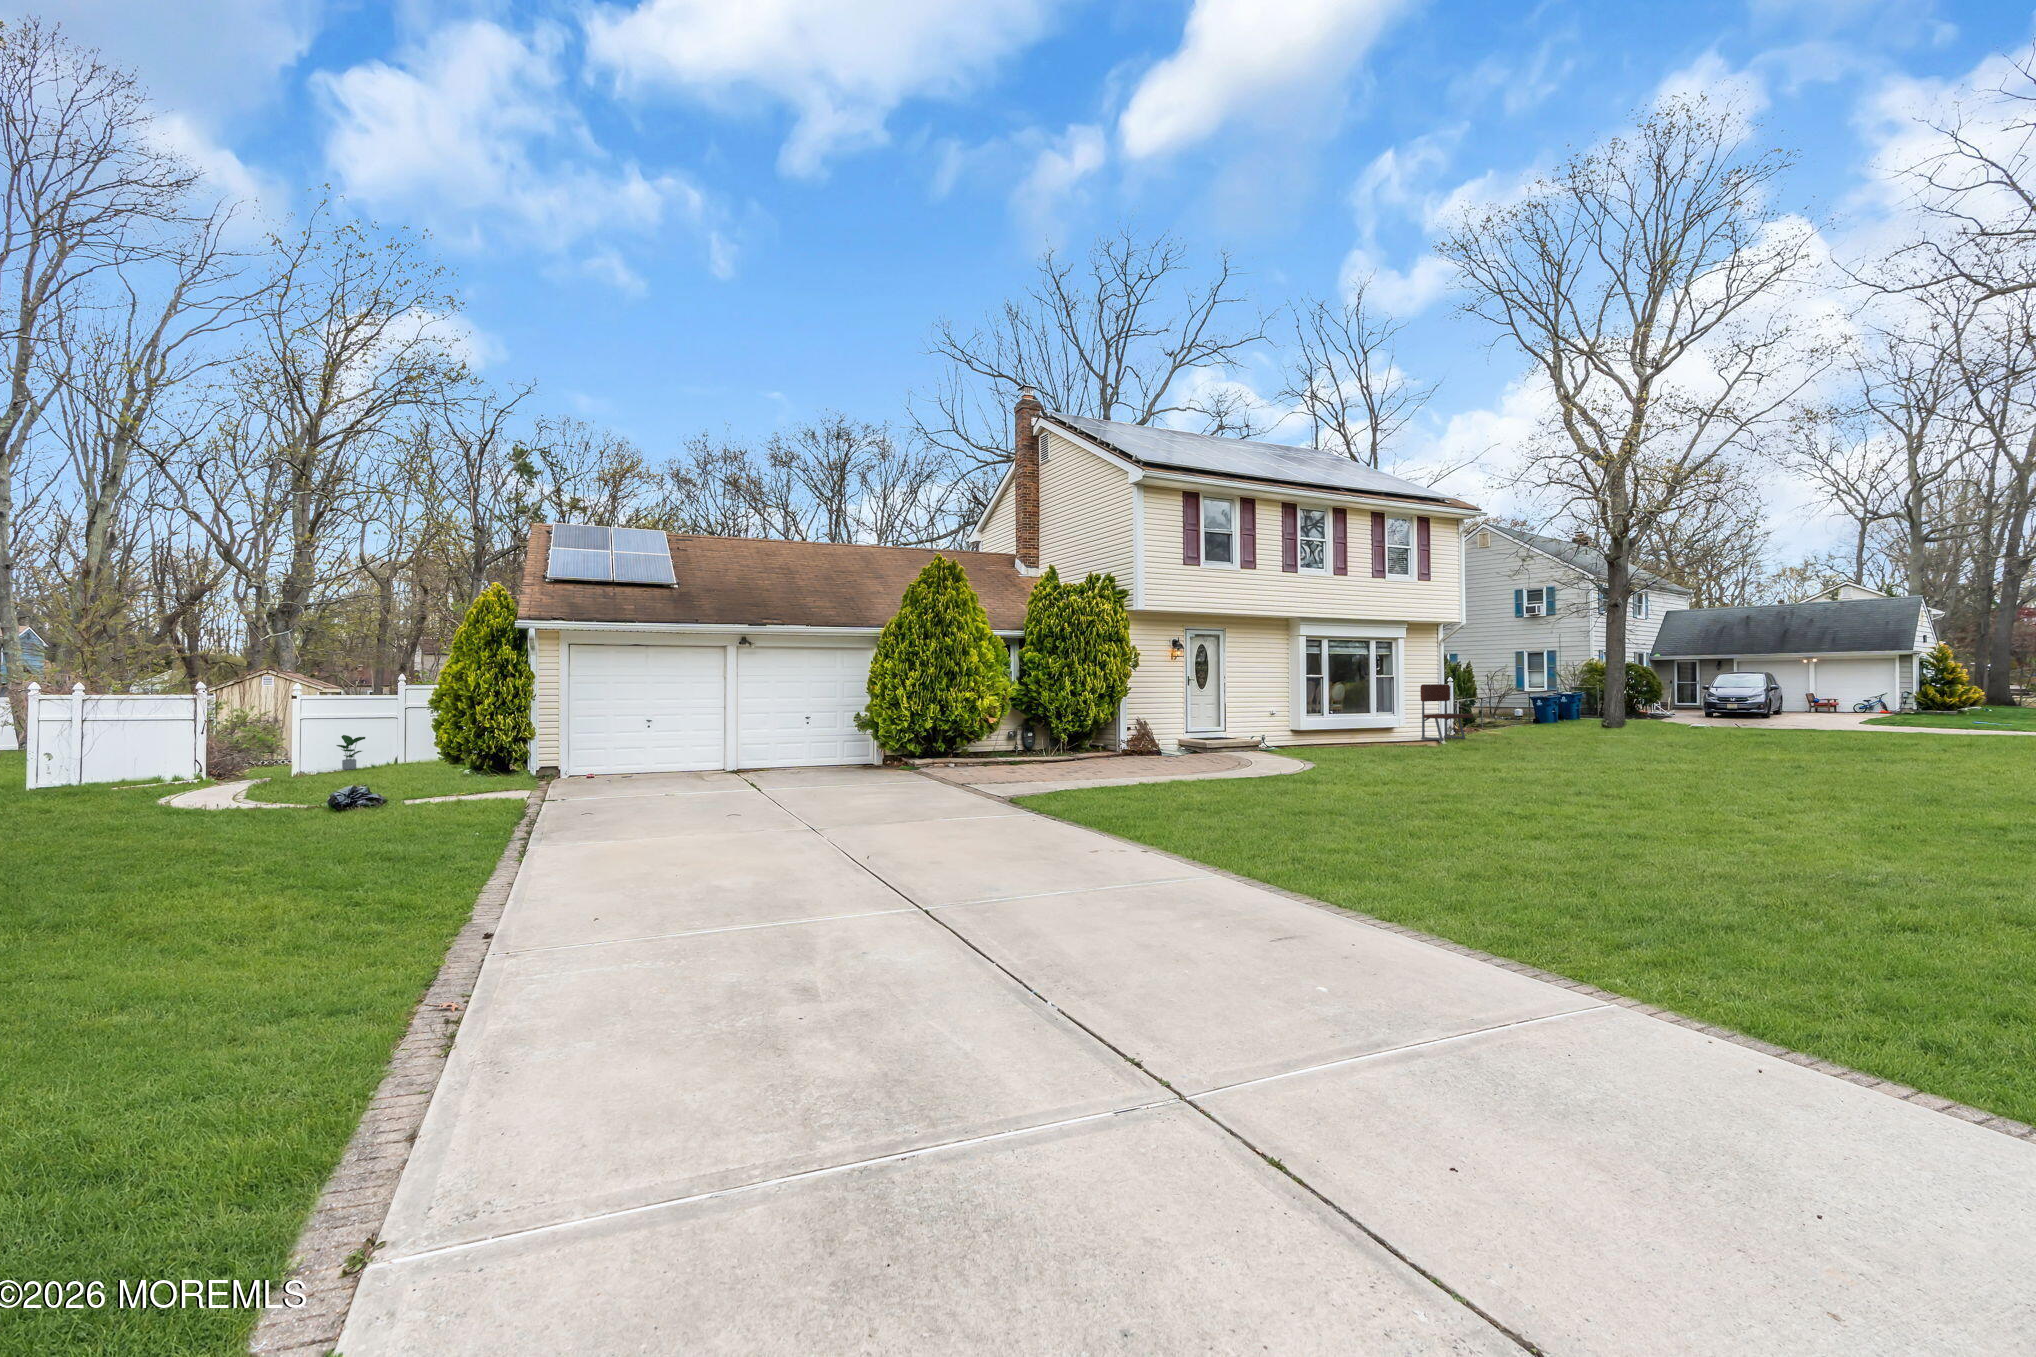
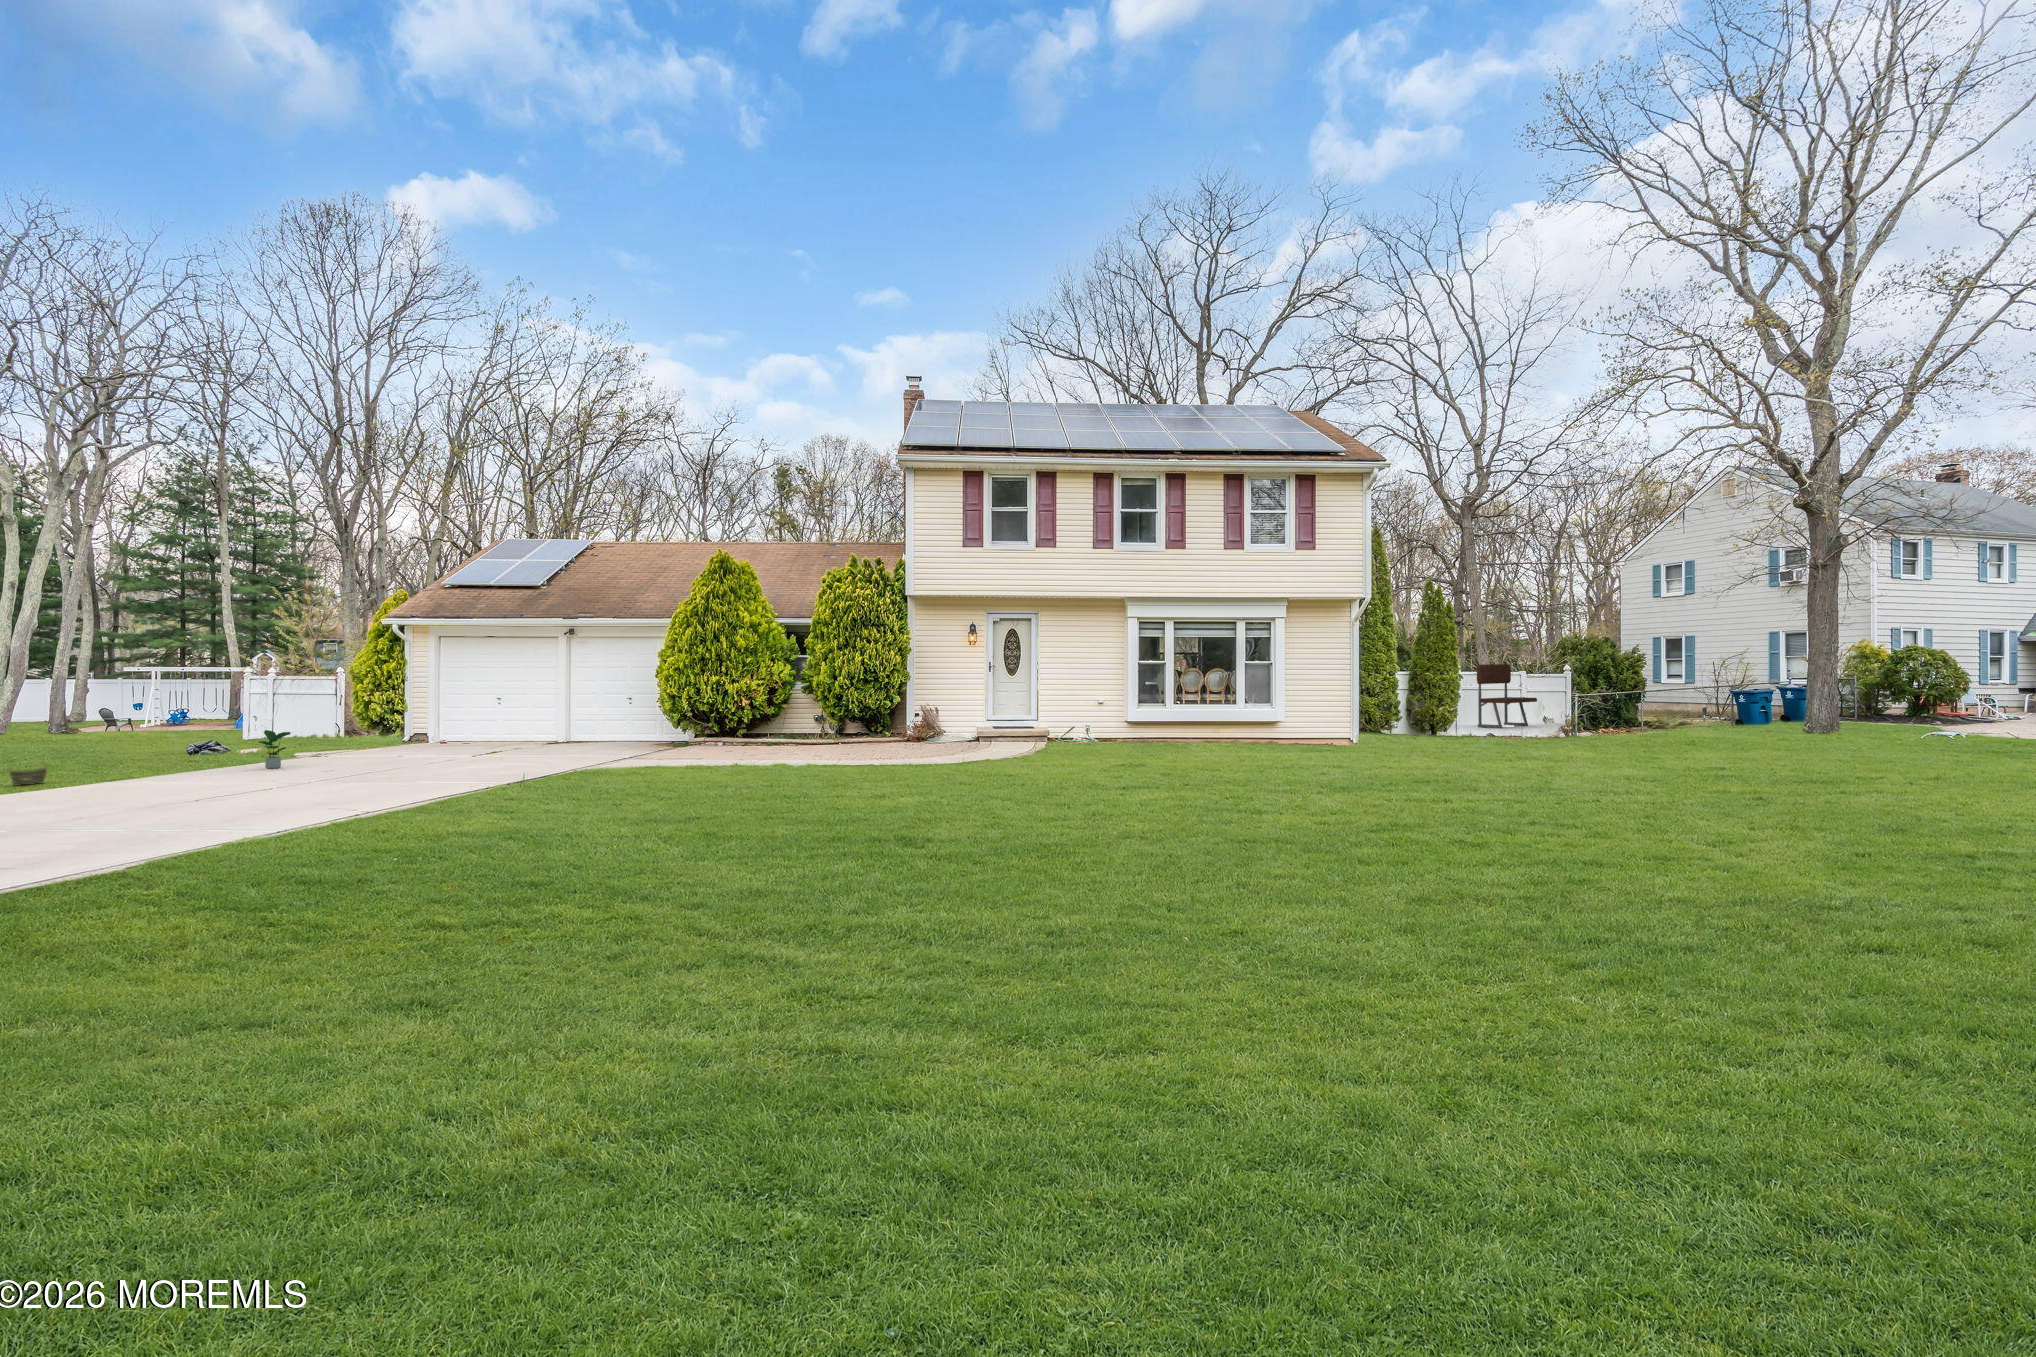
basket: none [110,757,144,784] -> present [9,767,47,786]

